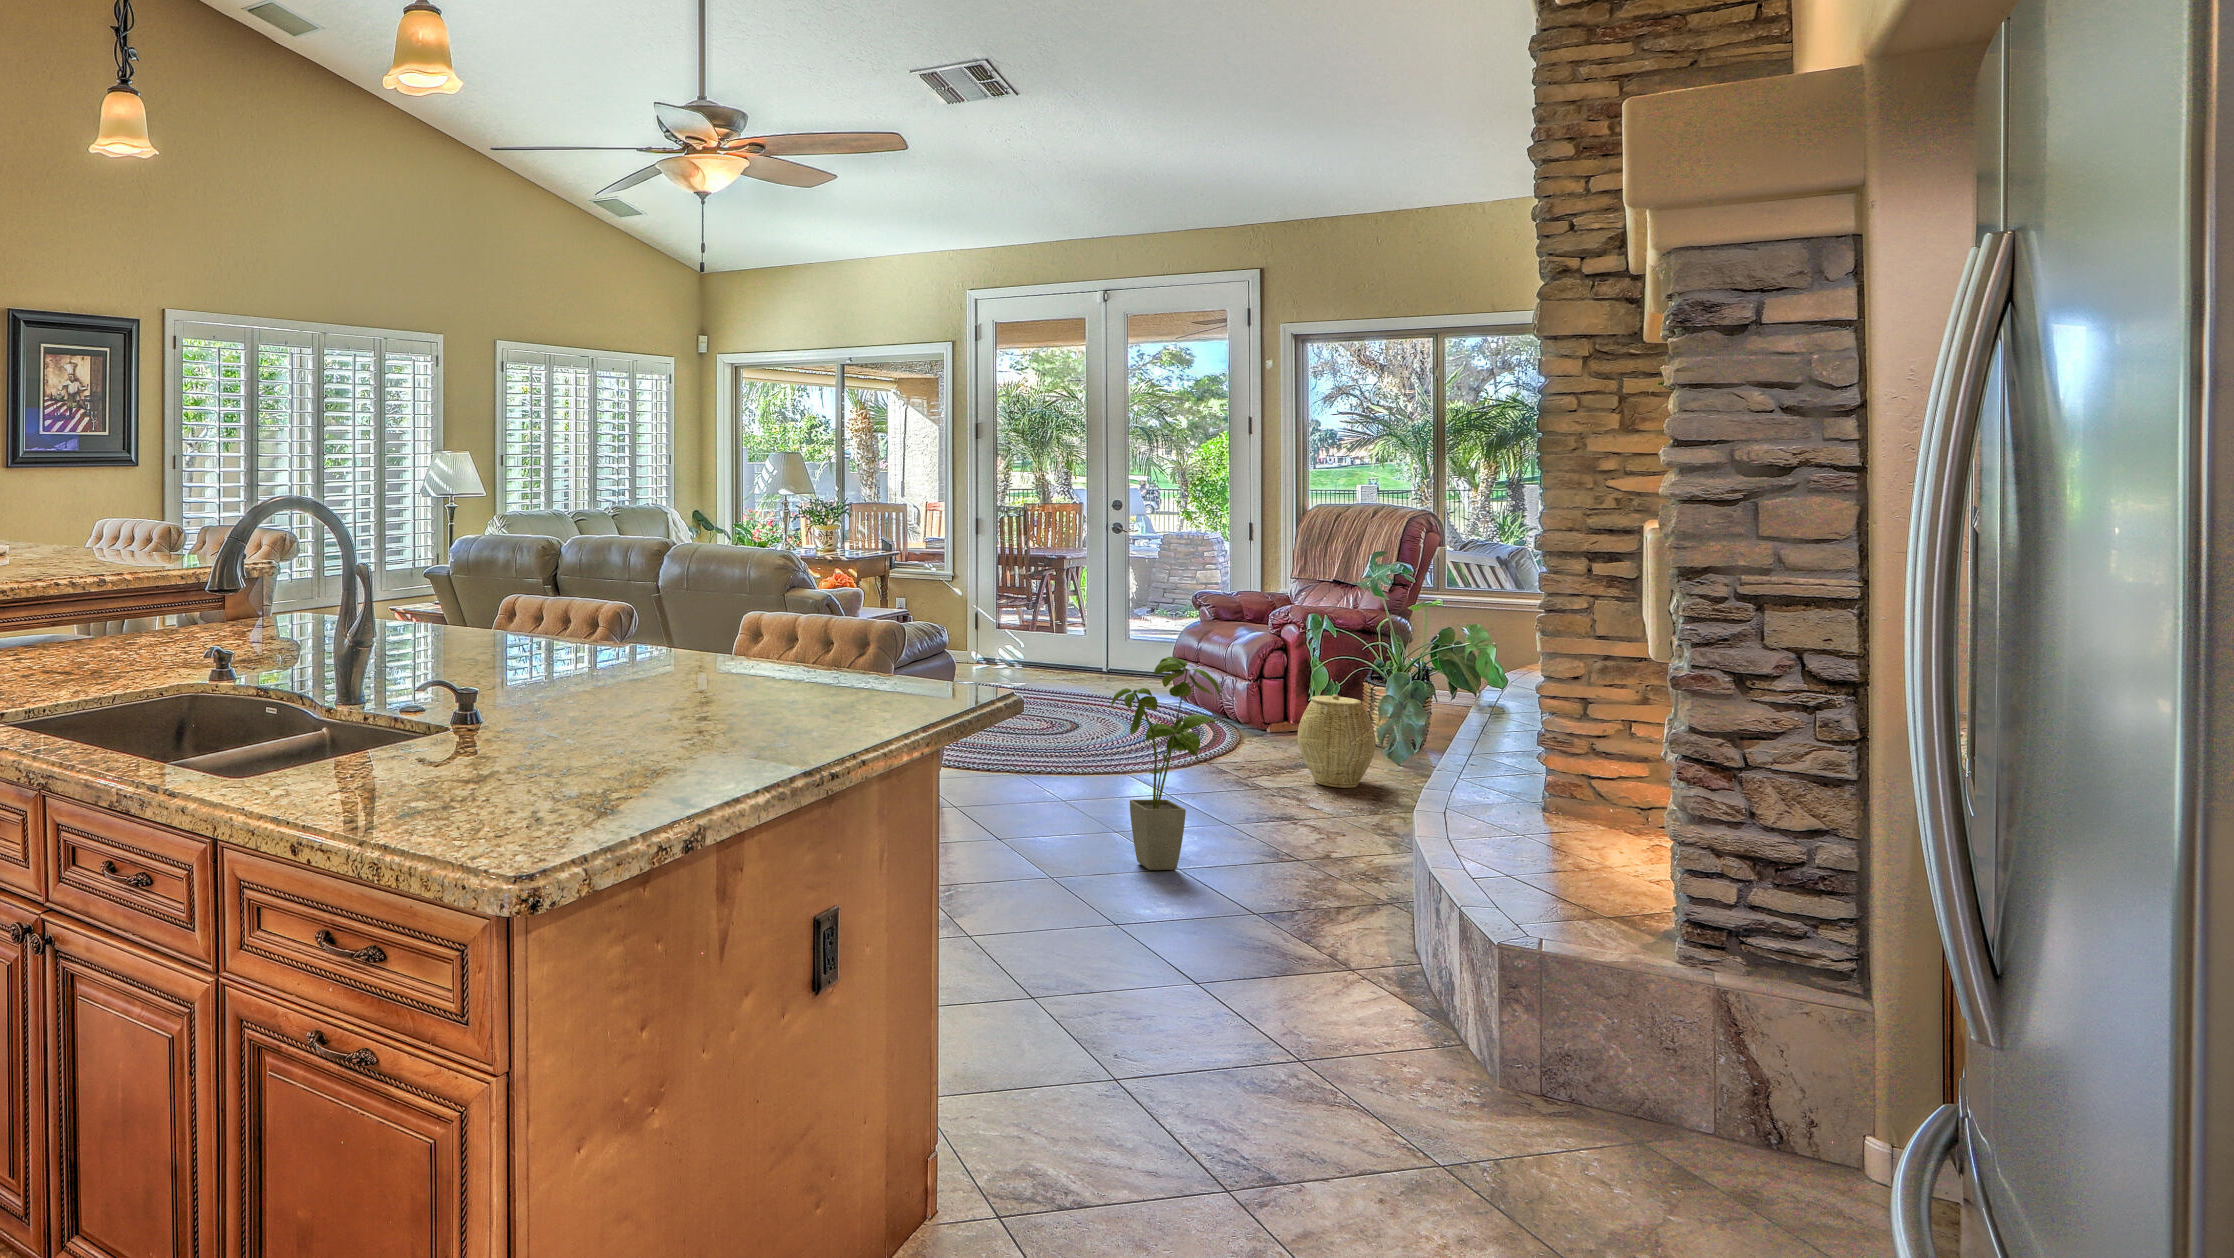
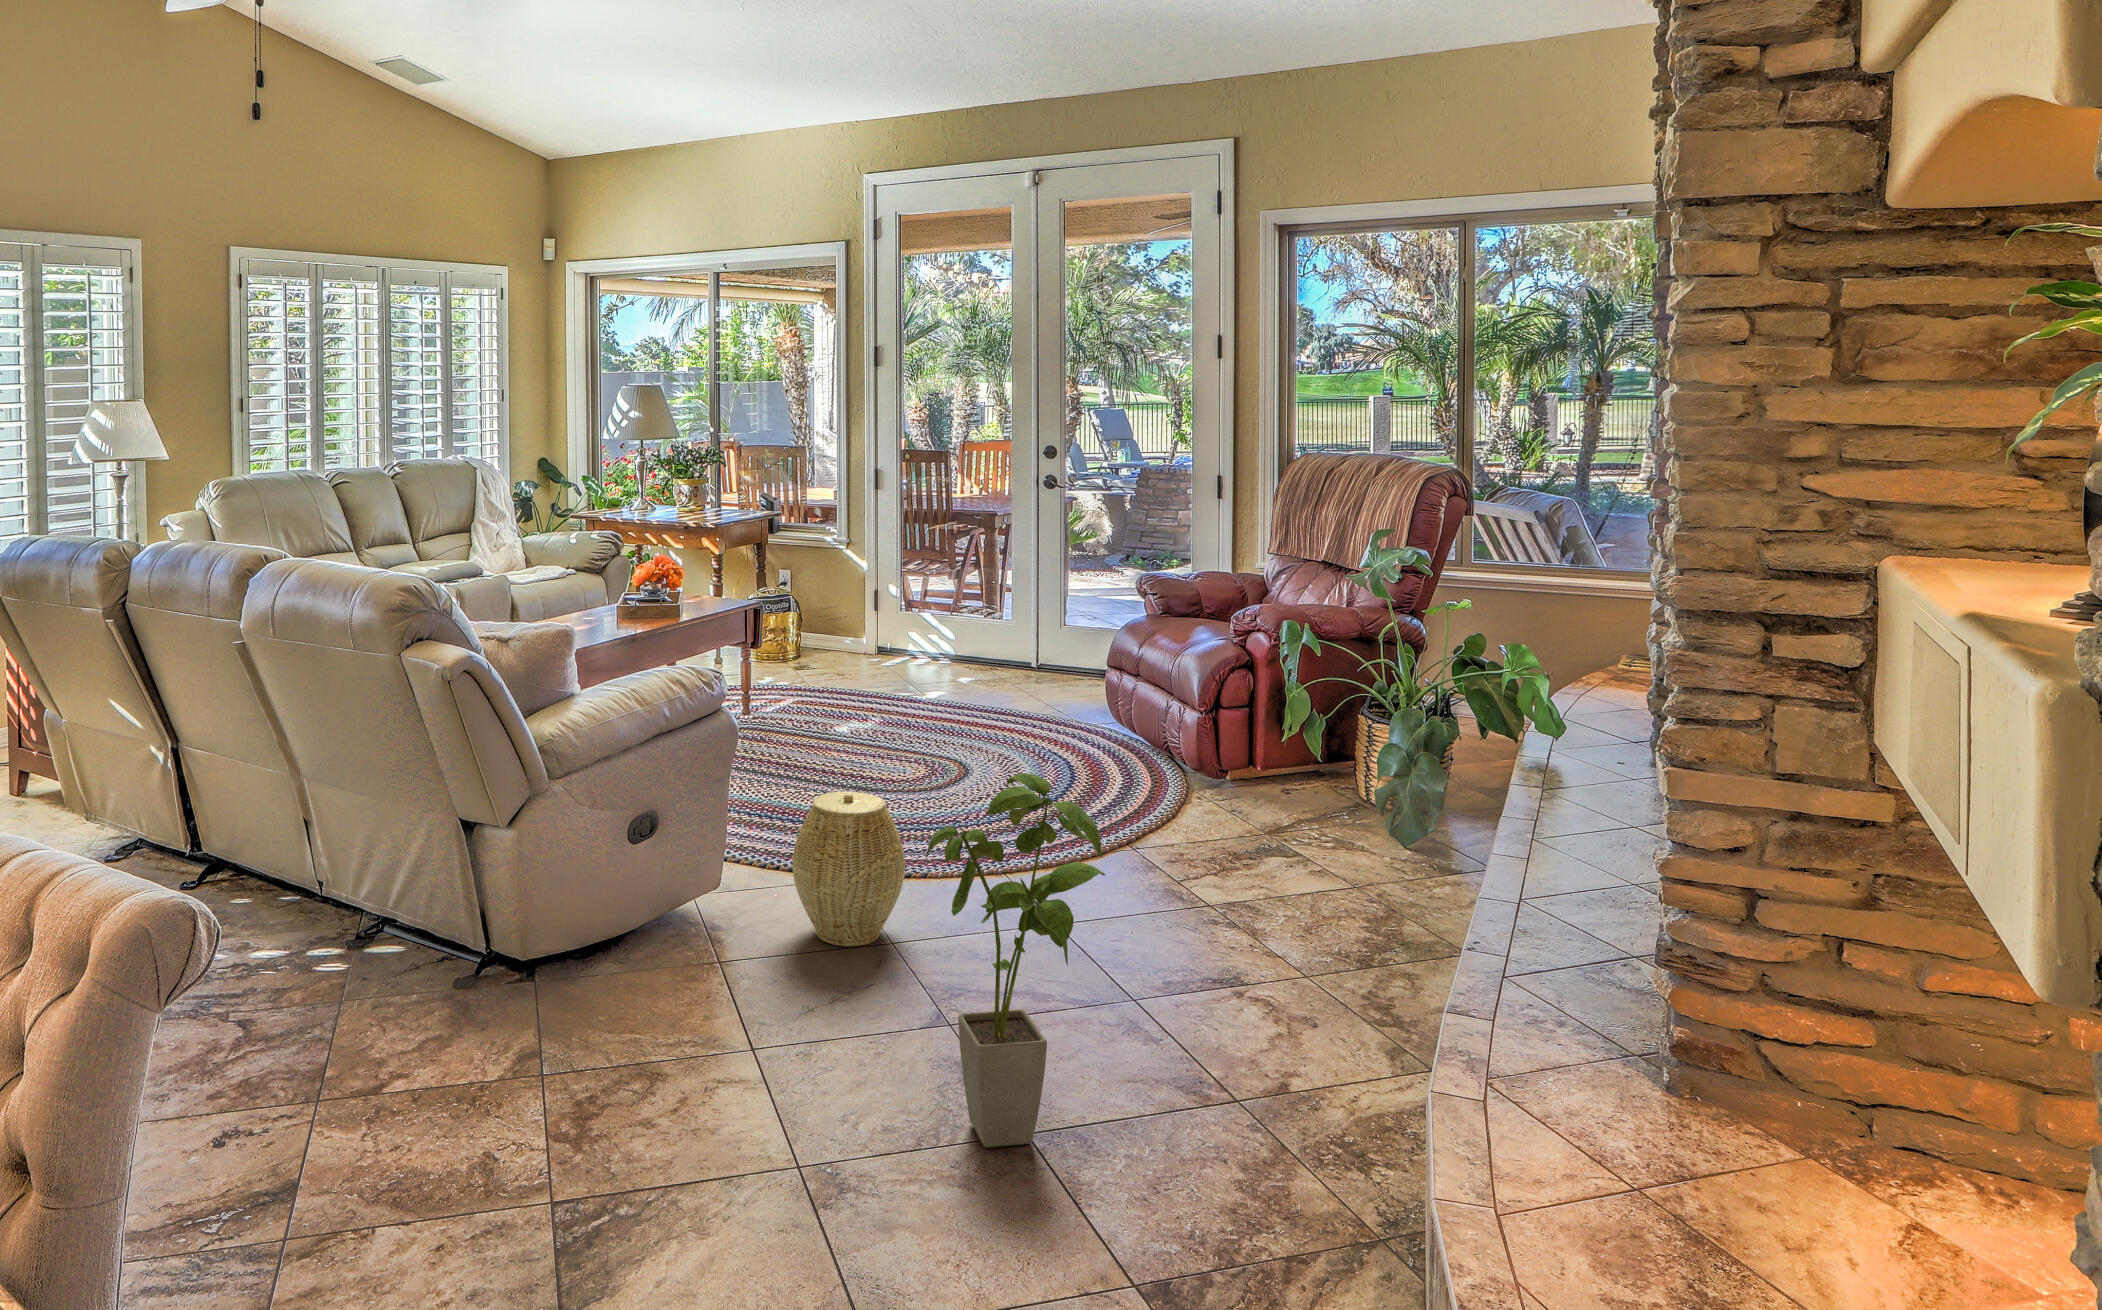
woven basket: present [1298,694,1376,788] -> present [792,791,905,946]

